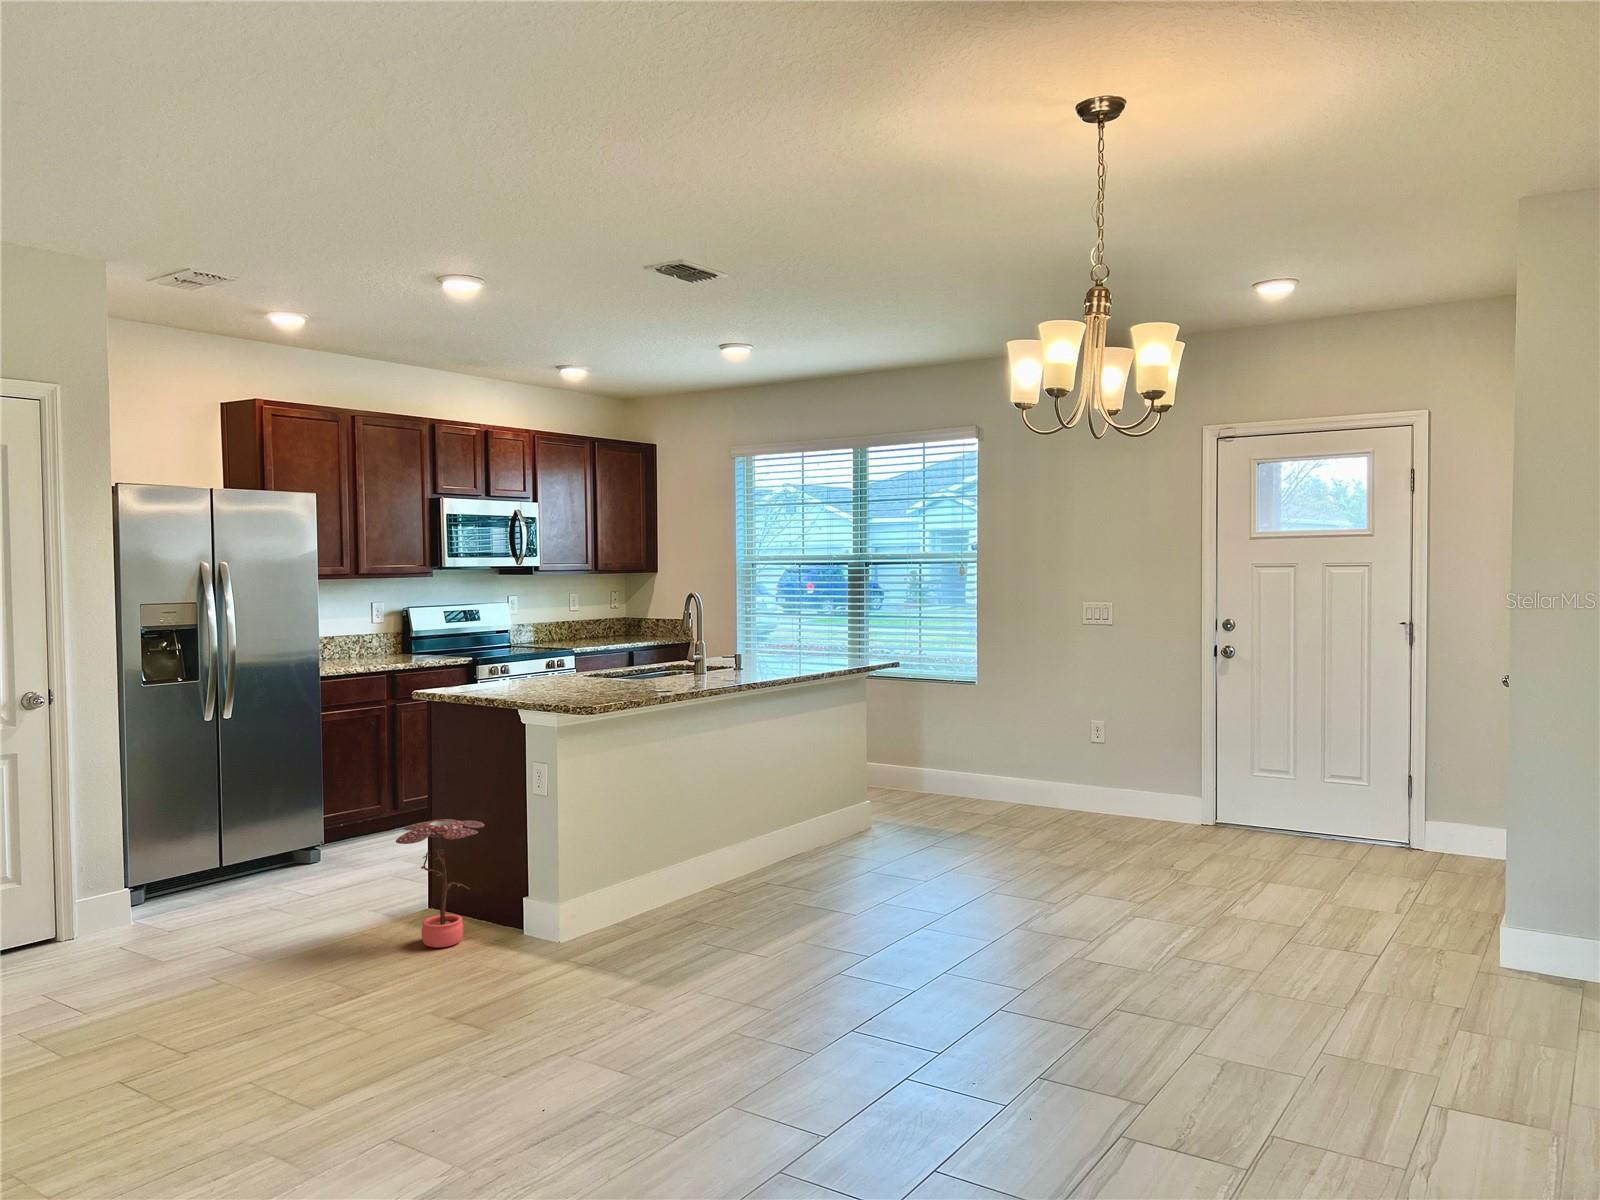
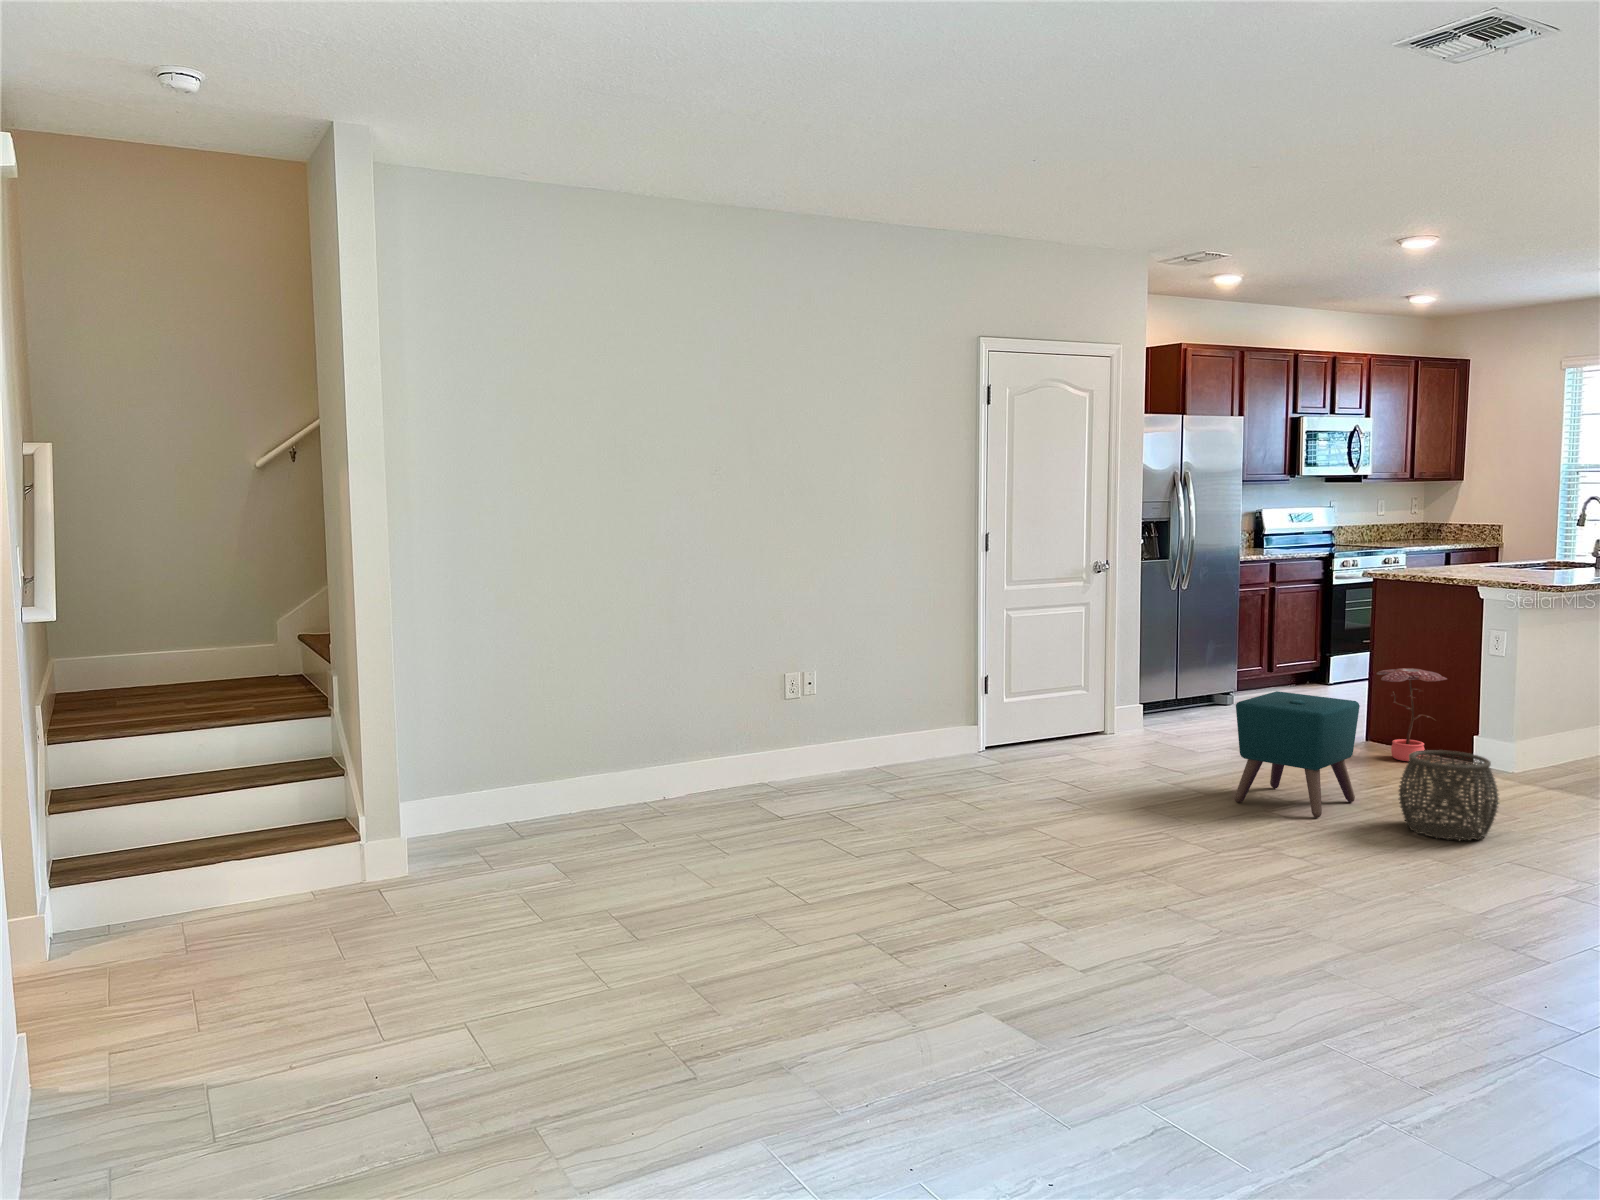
ottoman: none [41,894,263,1116] -> present [1235,691,1360,818]
woven basket: none [259,978,407,1139] -> present [1399,750,1499,841]

